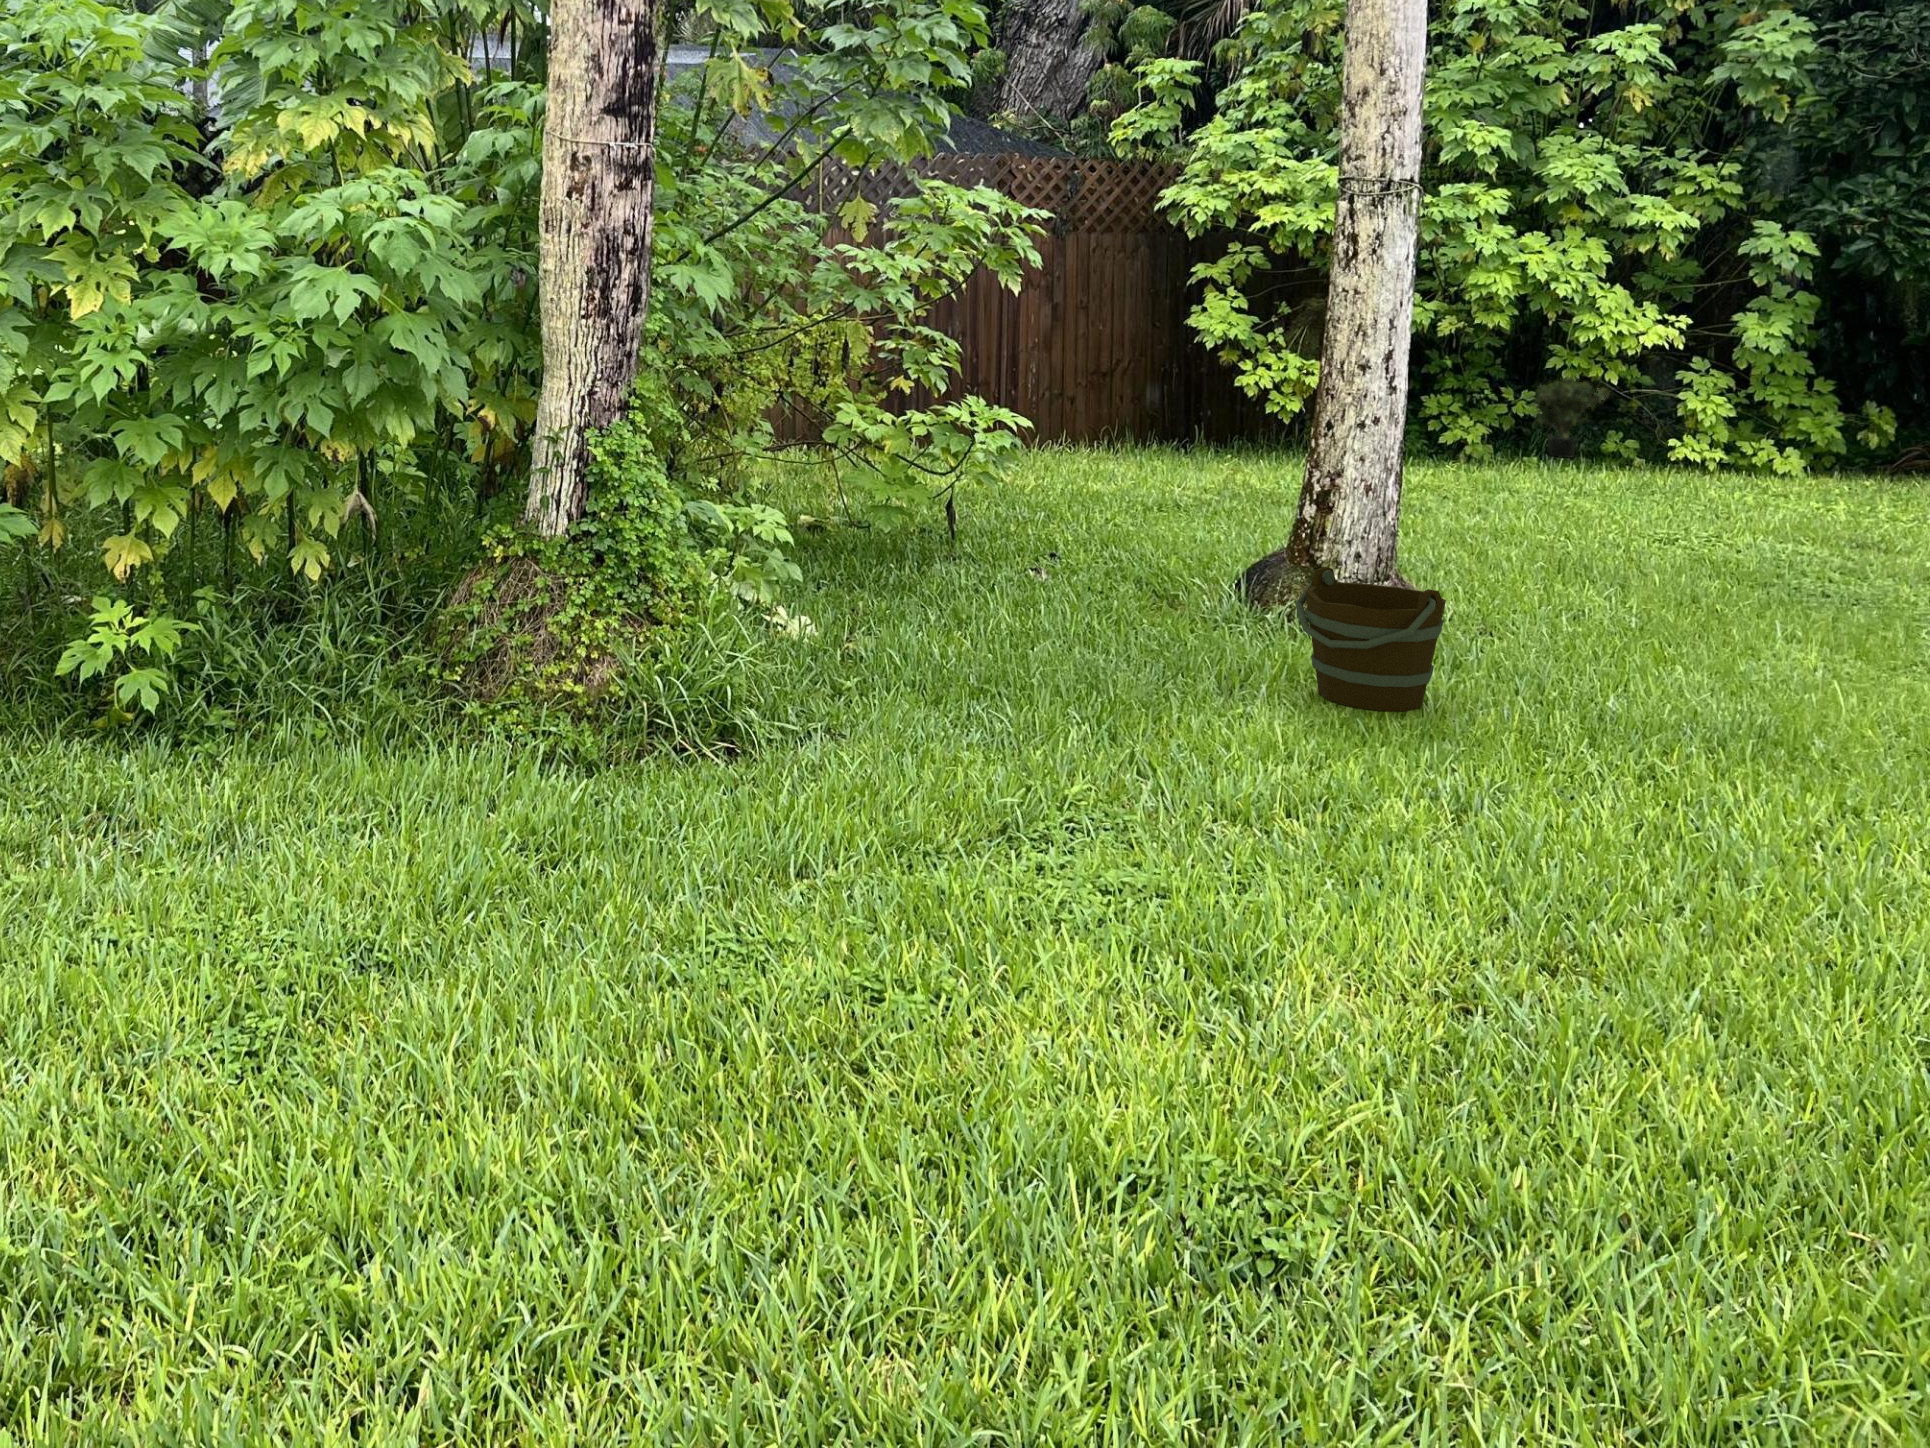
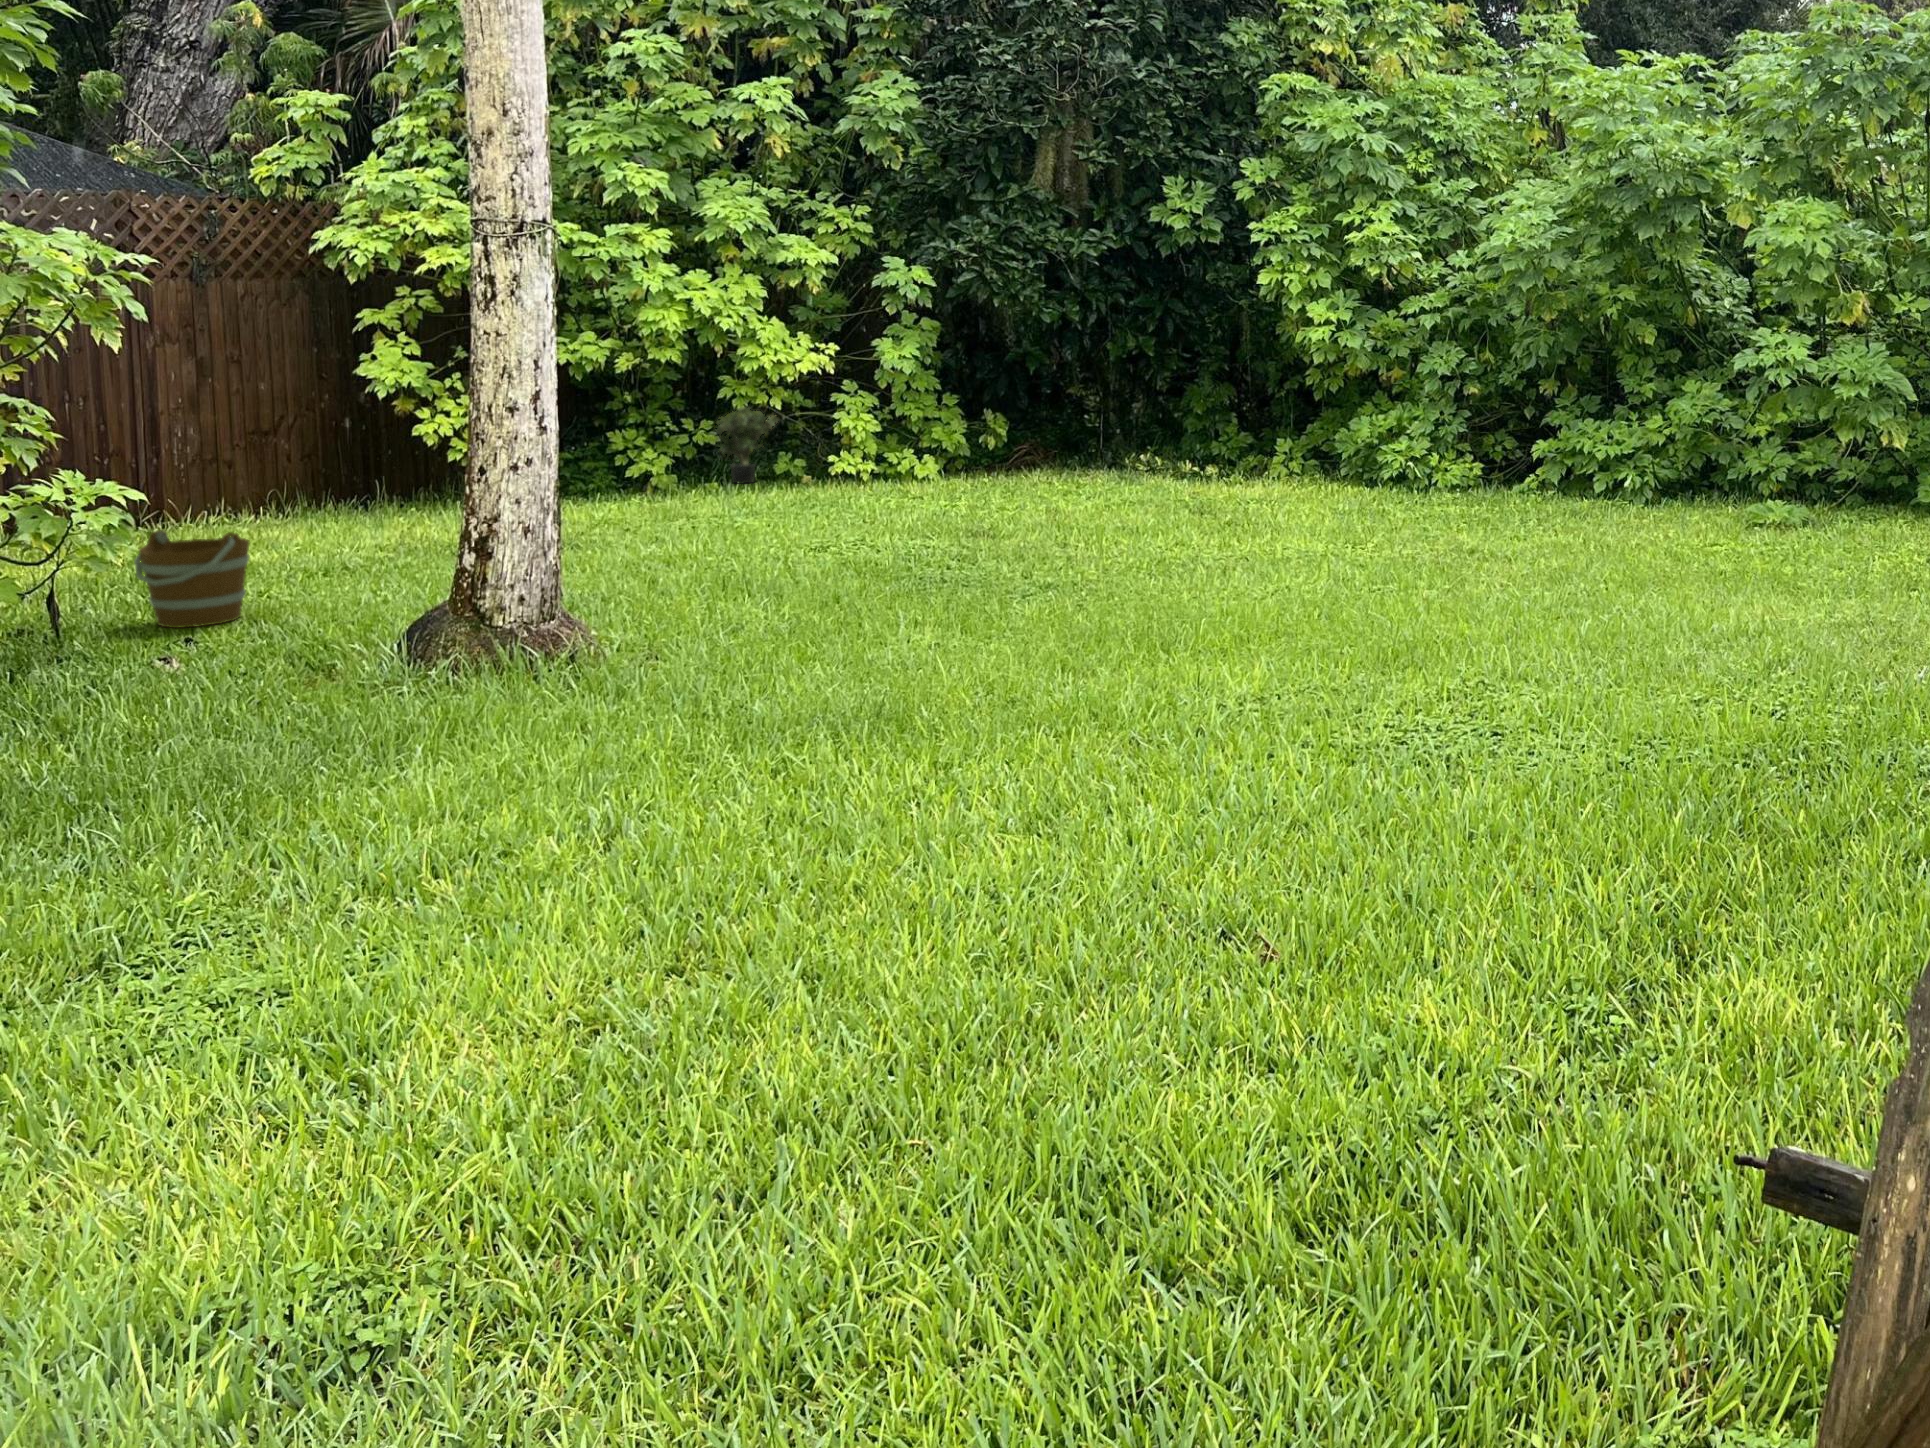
bucket: present [1295,567,1446,711] -> present [134,530,250,628]

